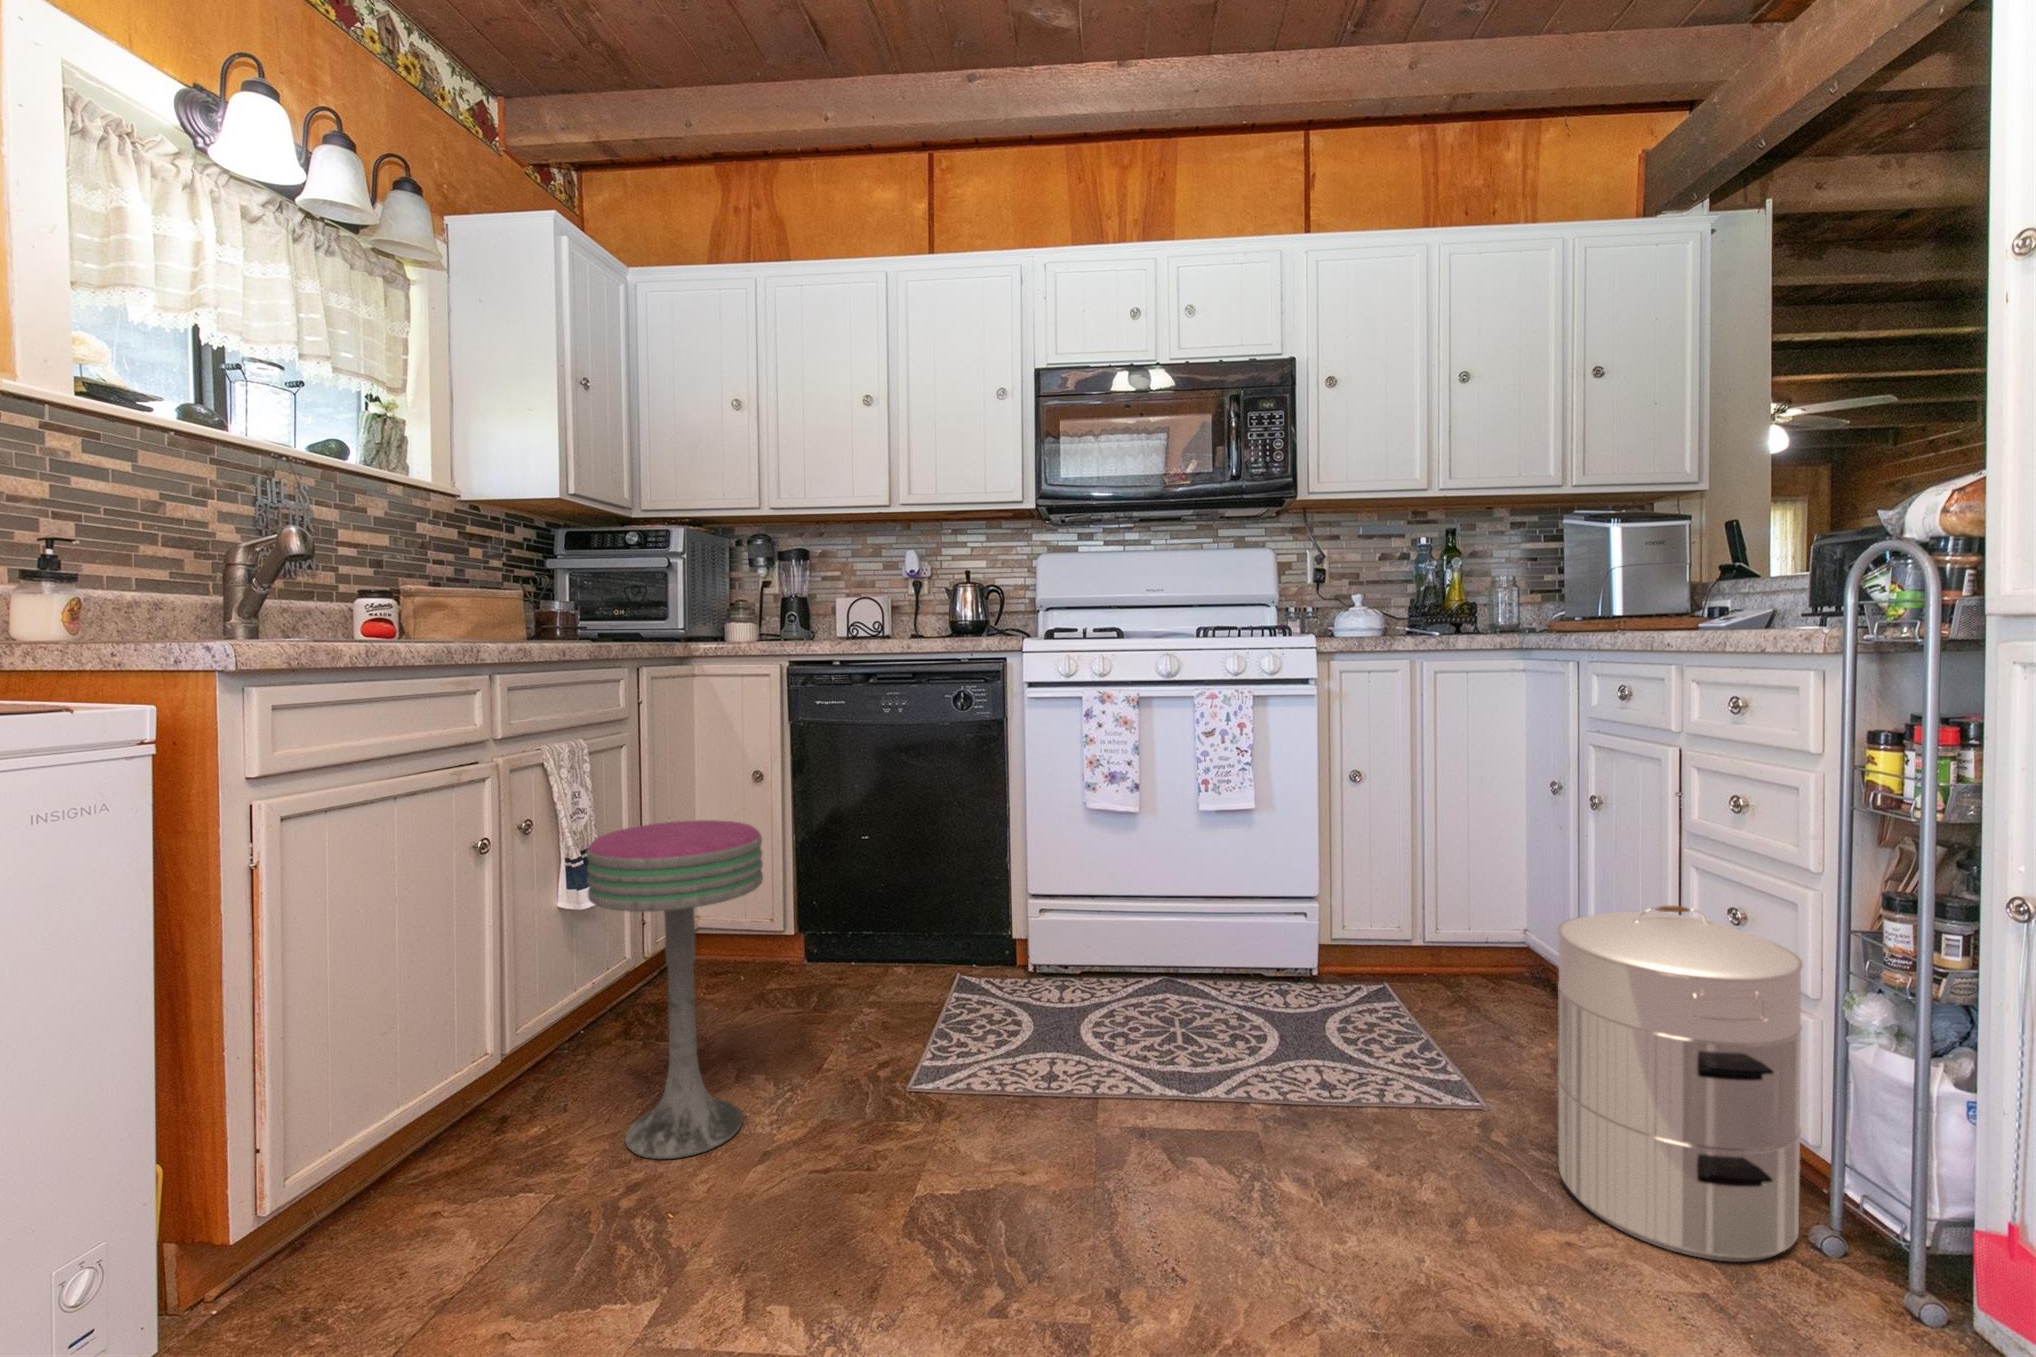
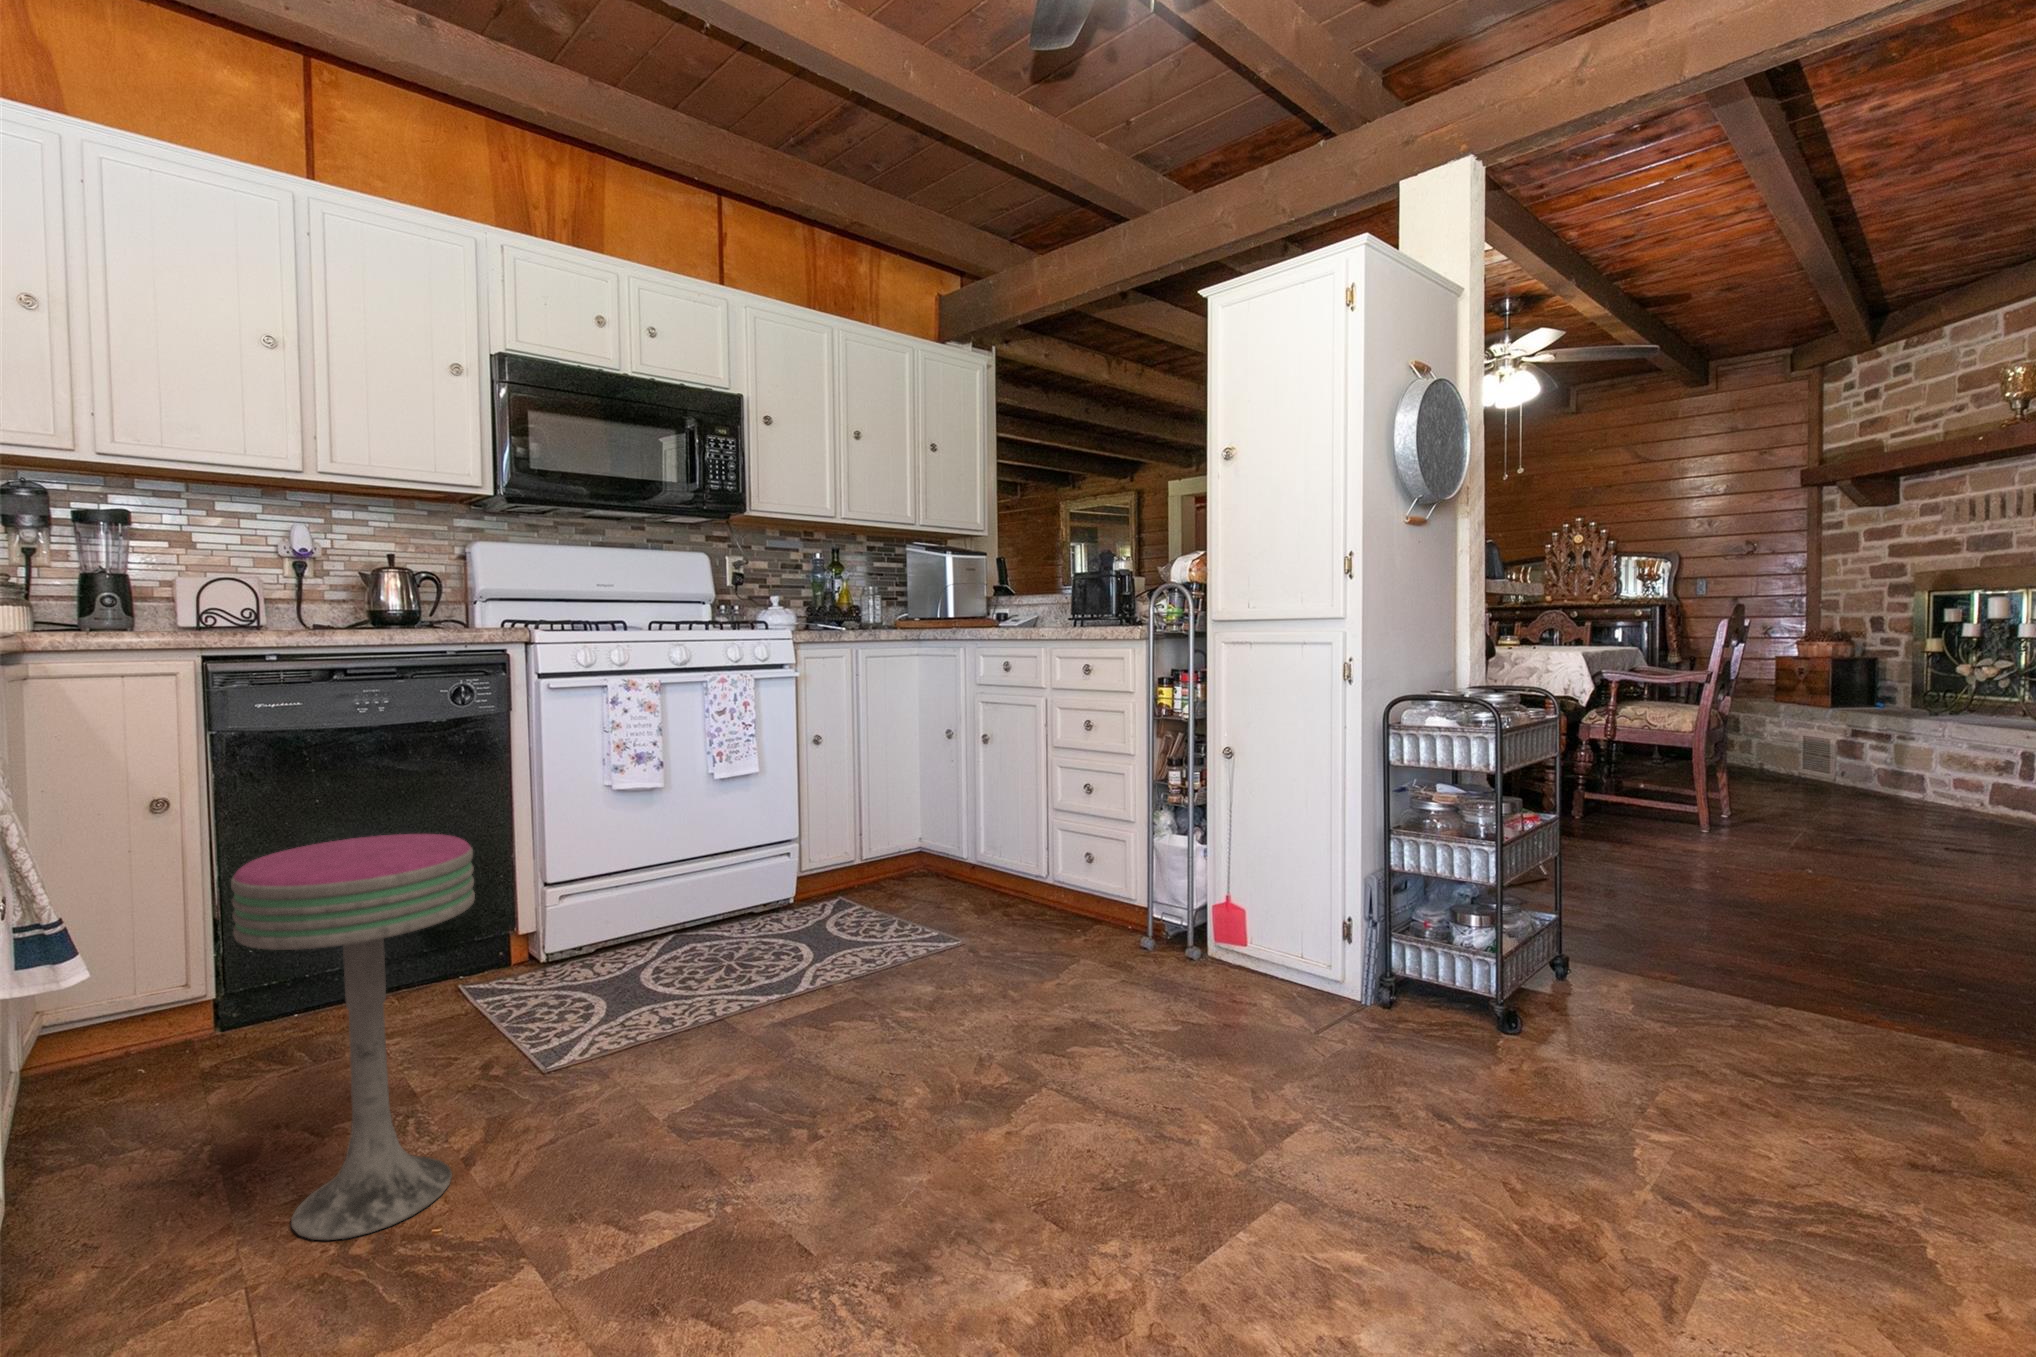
waste bin: present [1558,906,1803,1262] -> none [1032,780,1146,963]

